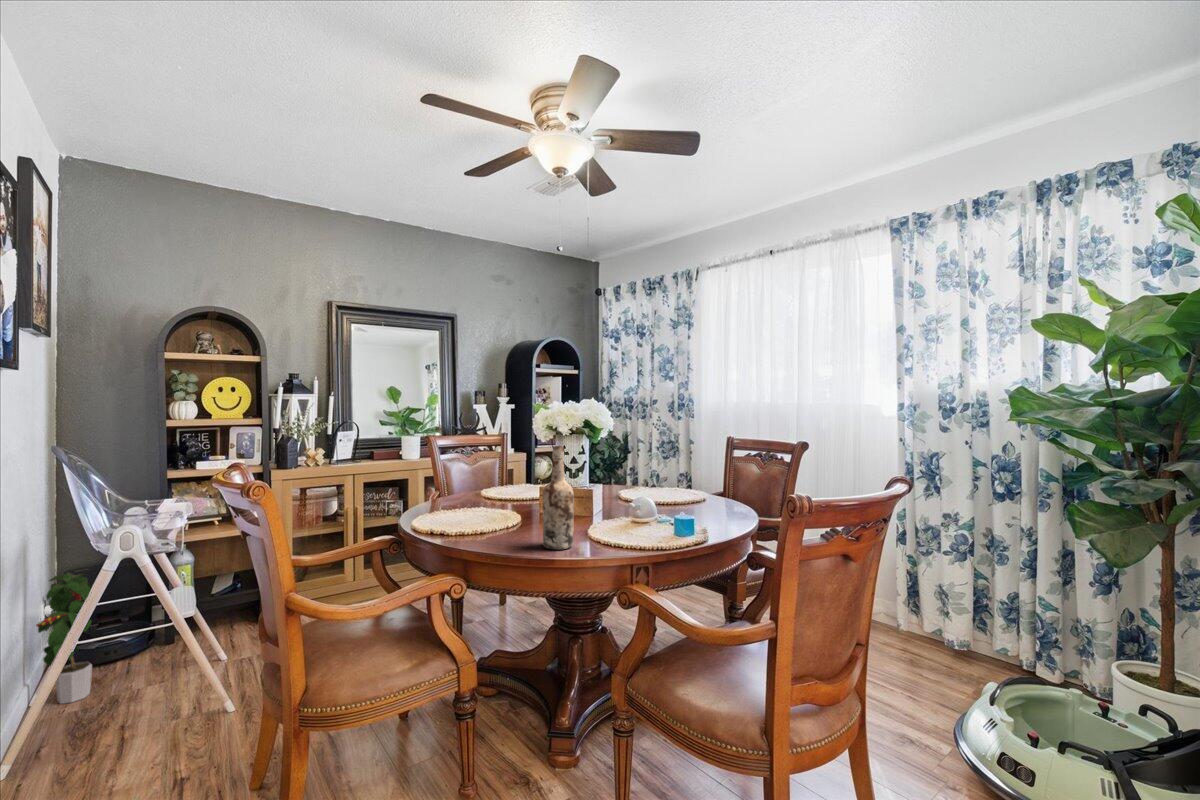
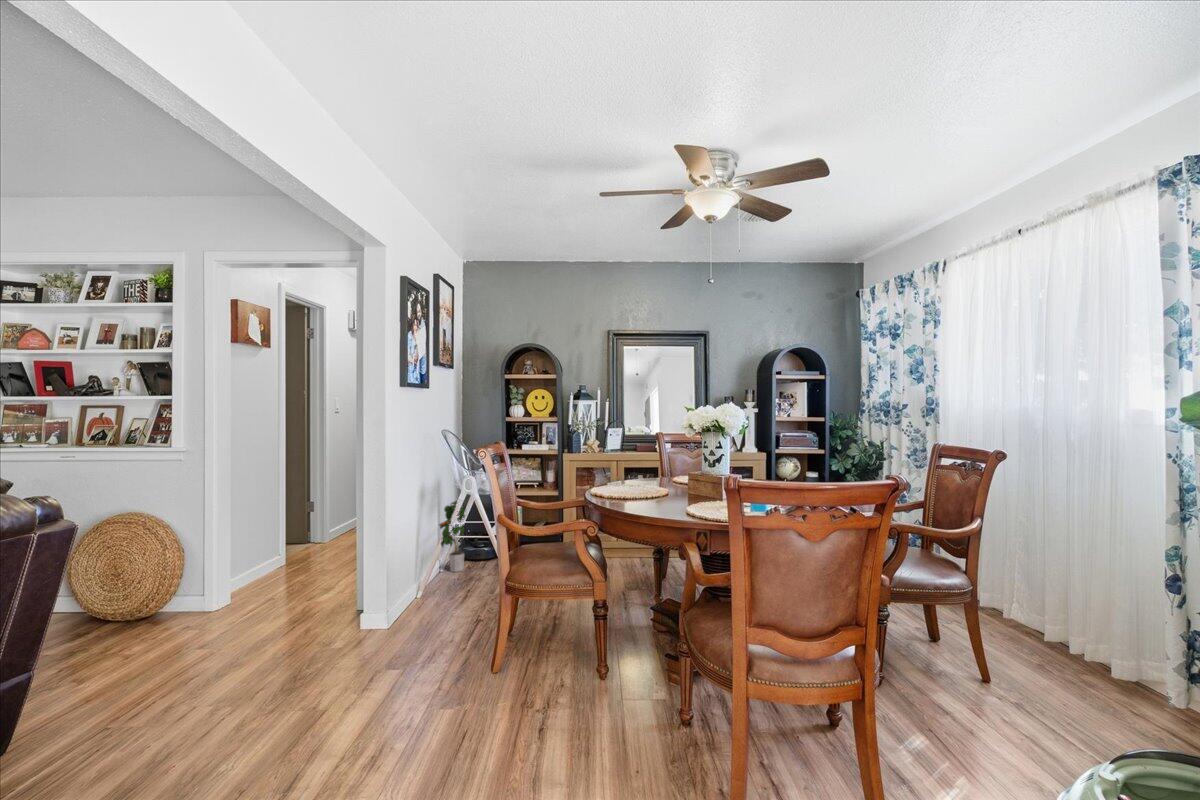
wine bottle: present [543,446,574,550] -> none [637,438,660,512]

